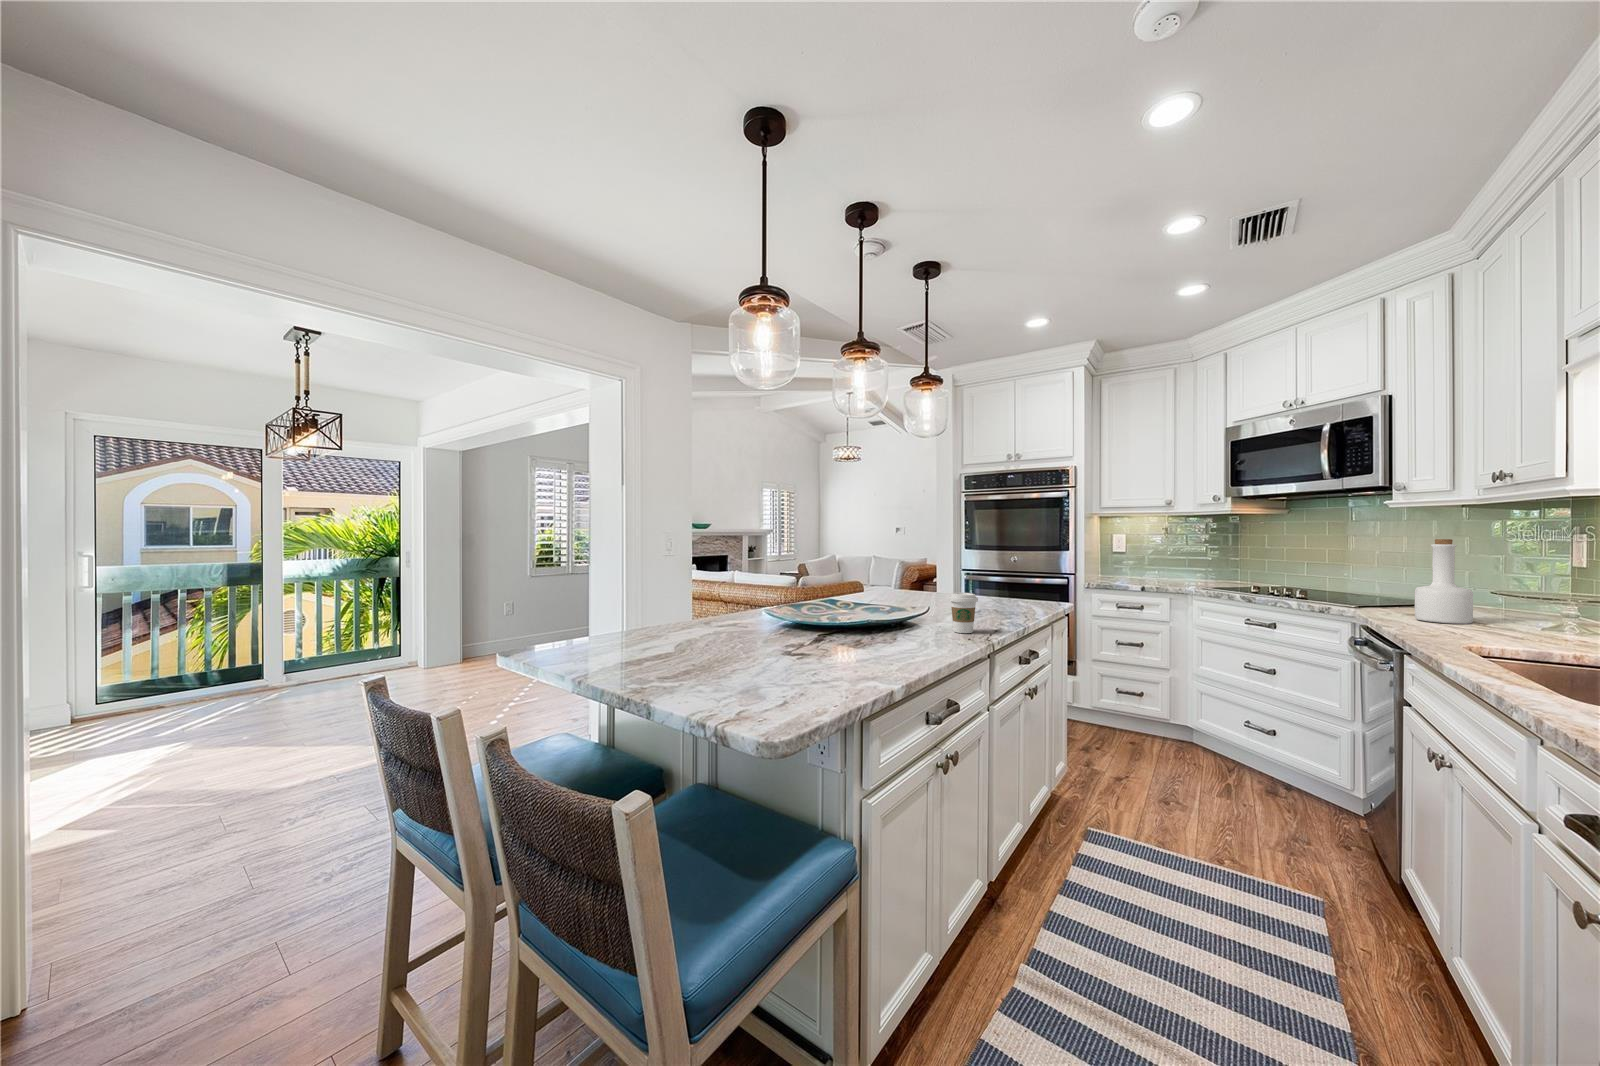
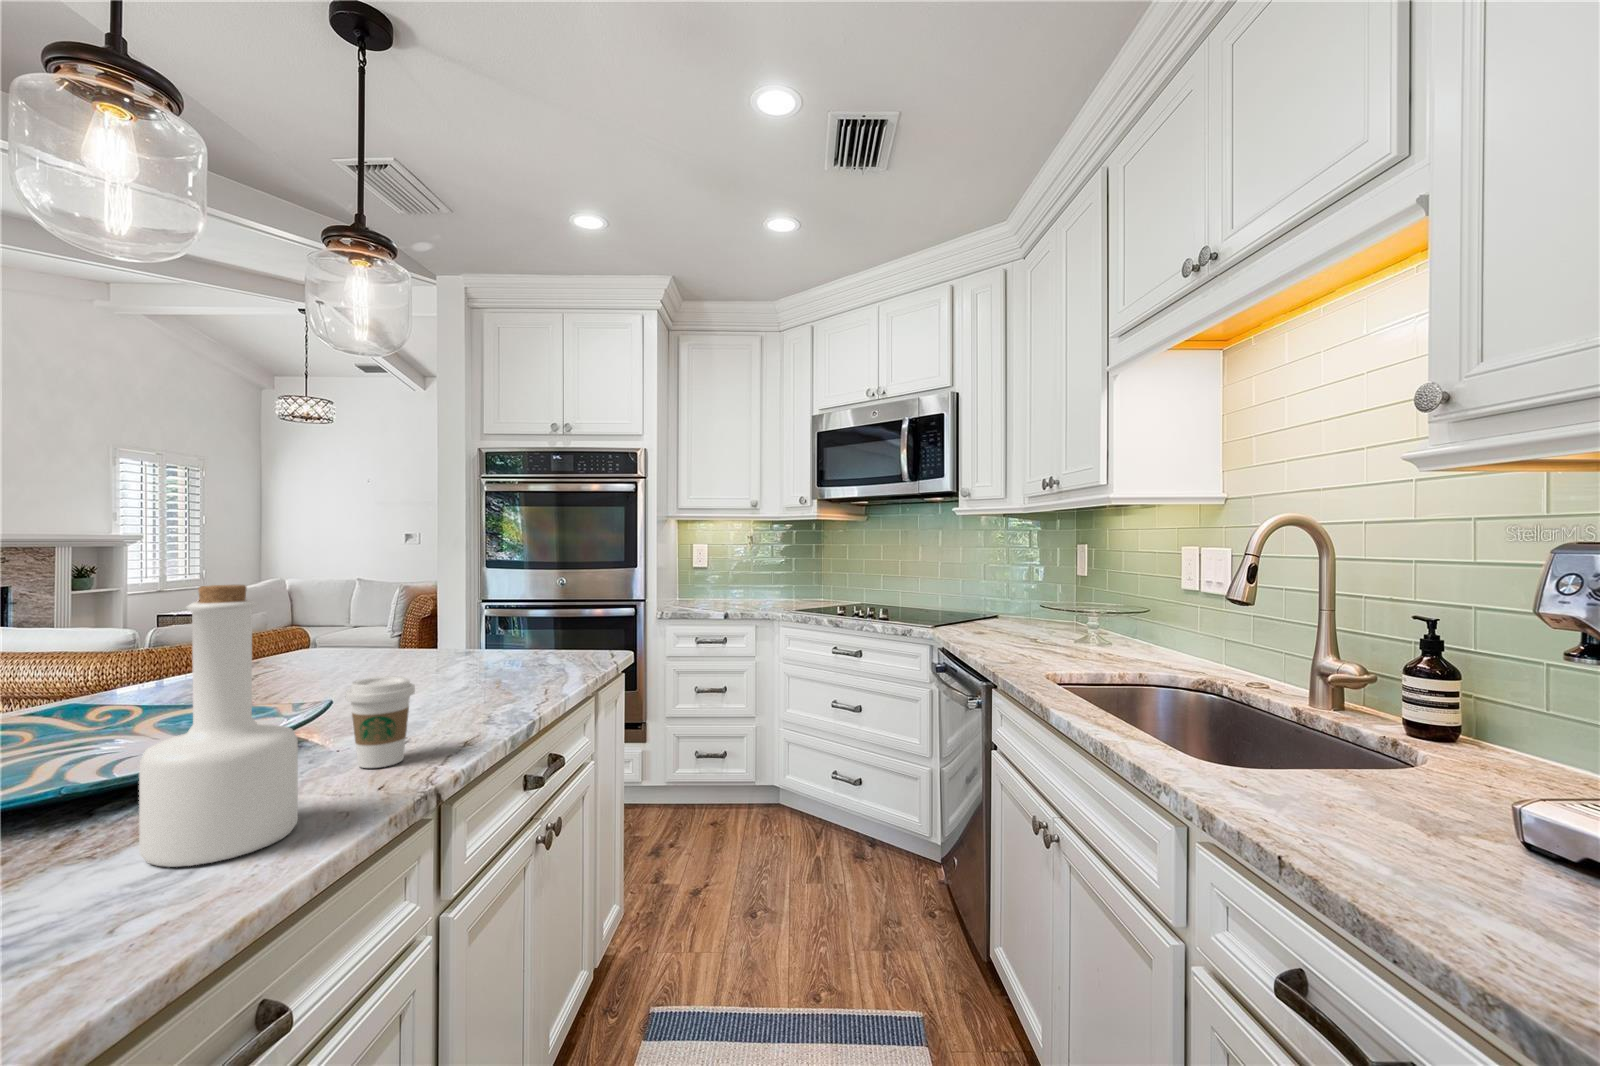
bottle: present [1415,539,1473,624] -> present [139,585,298,867]

